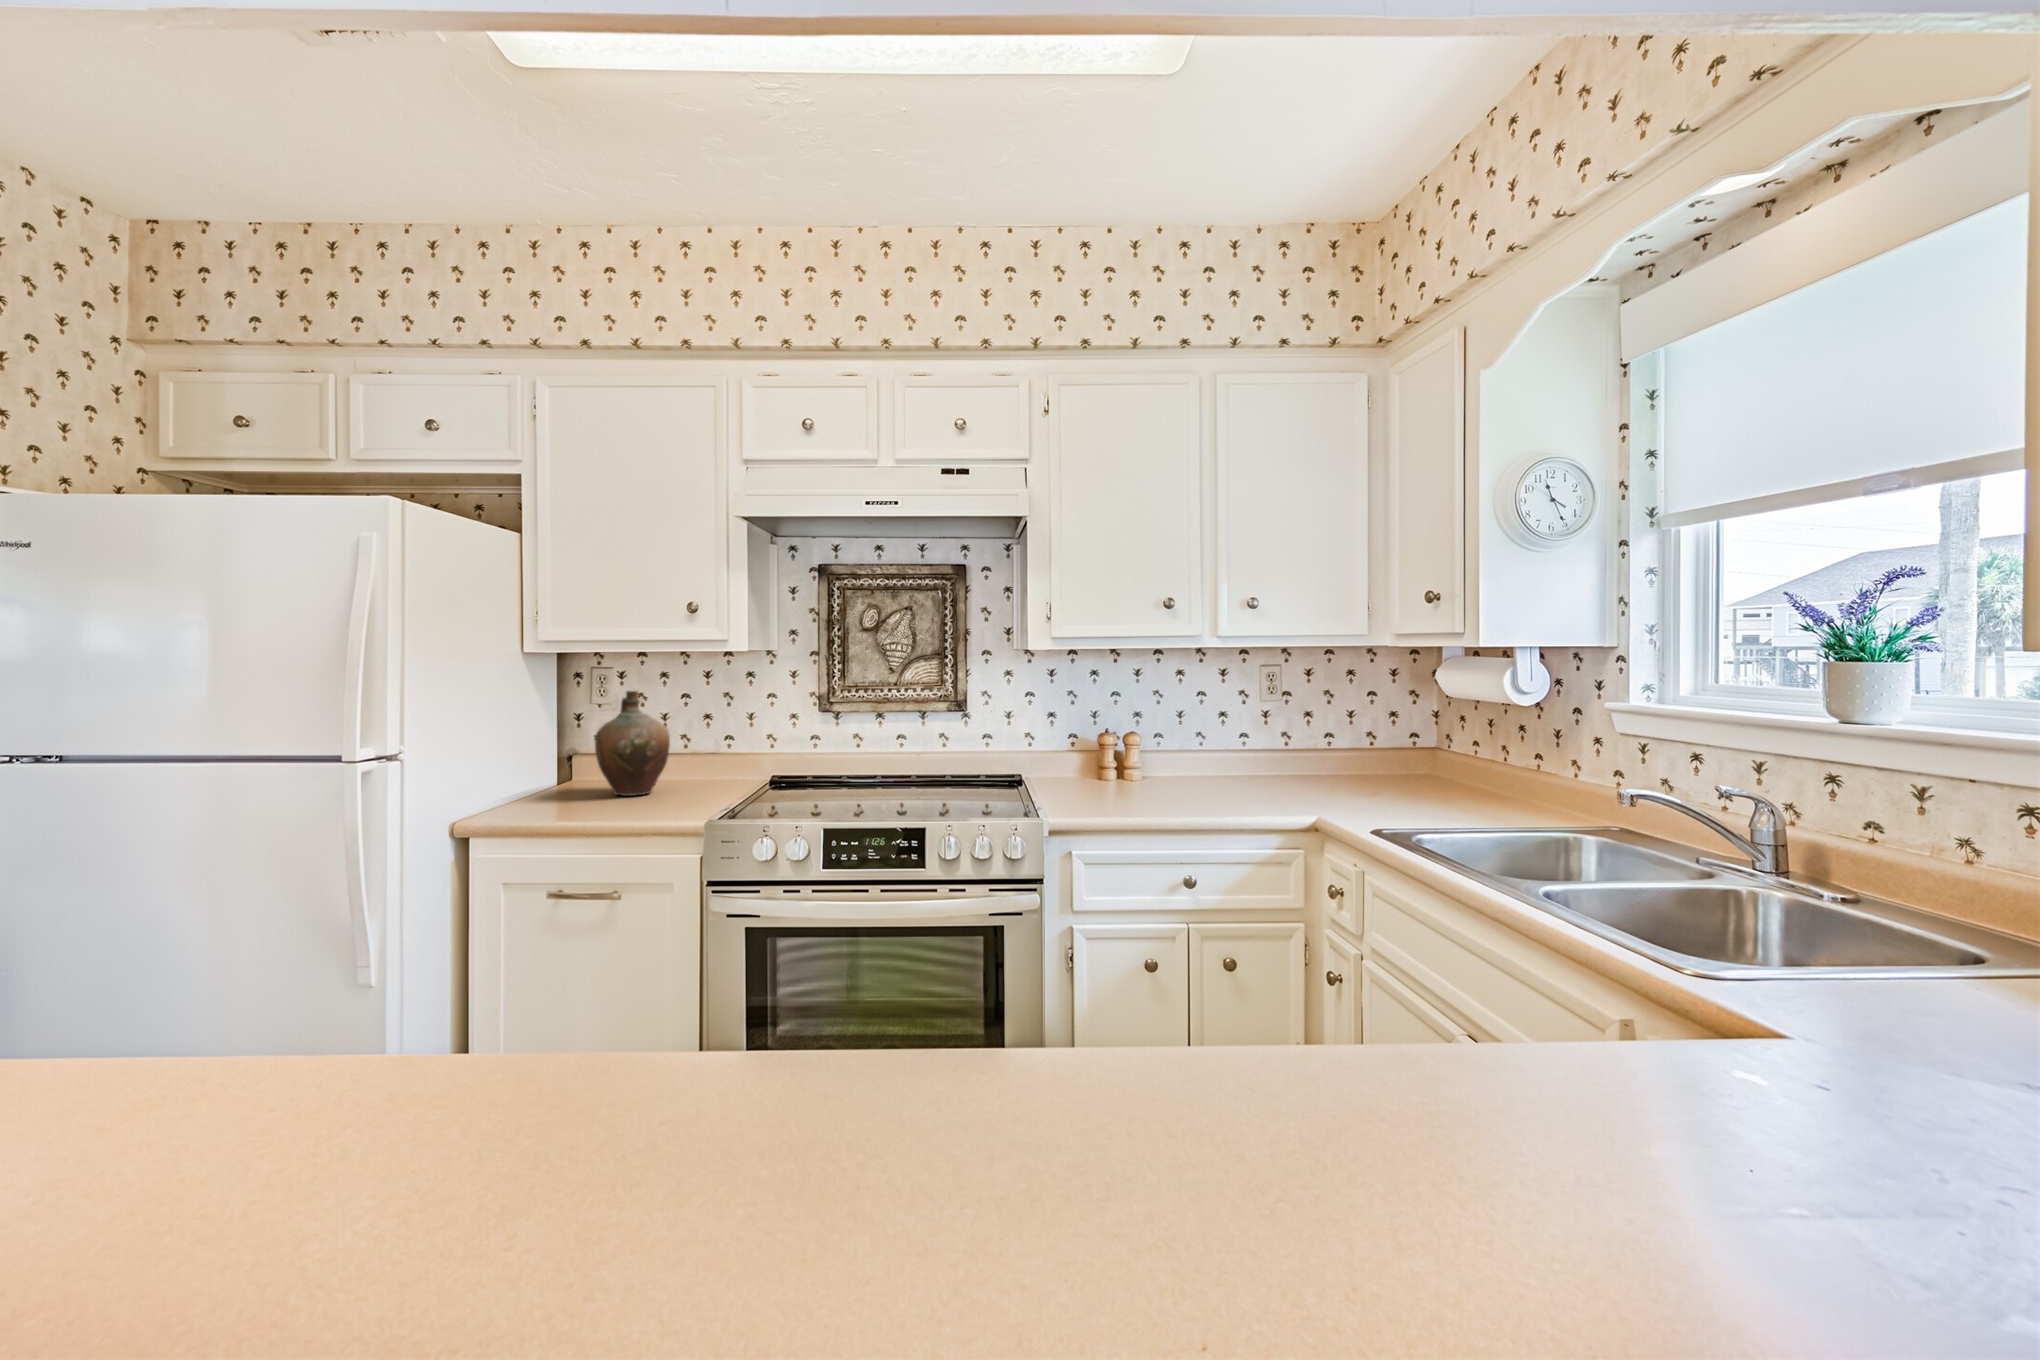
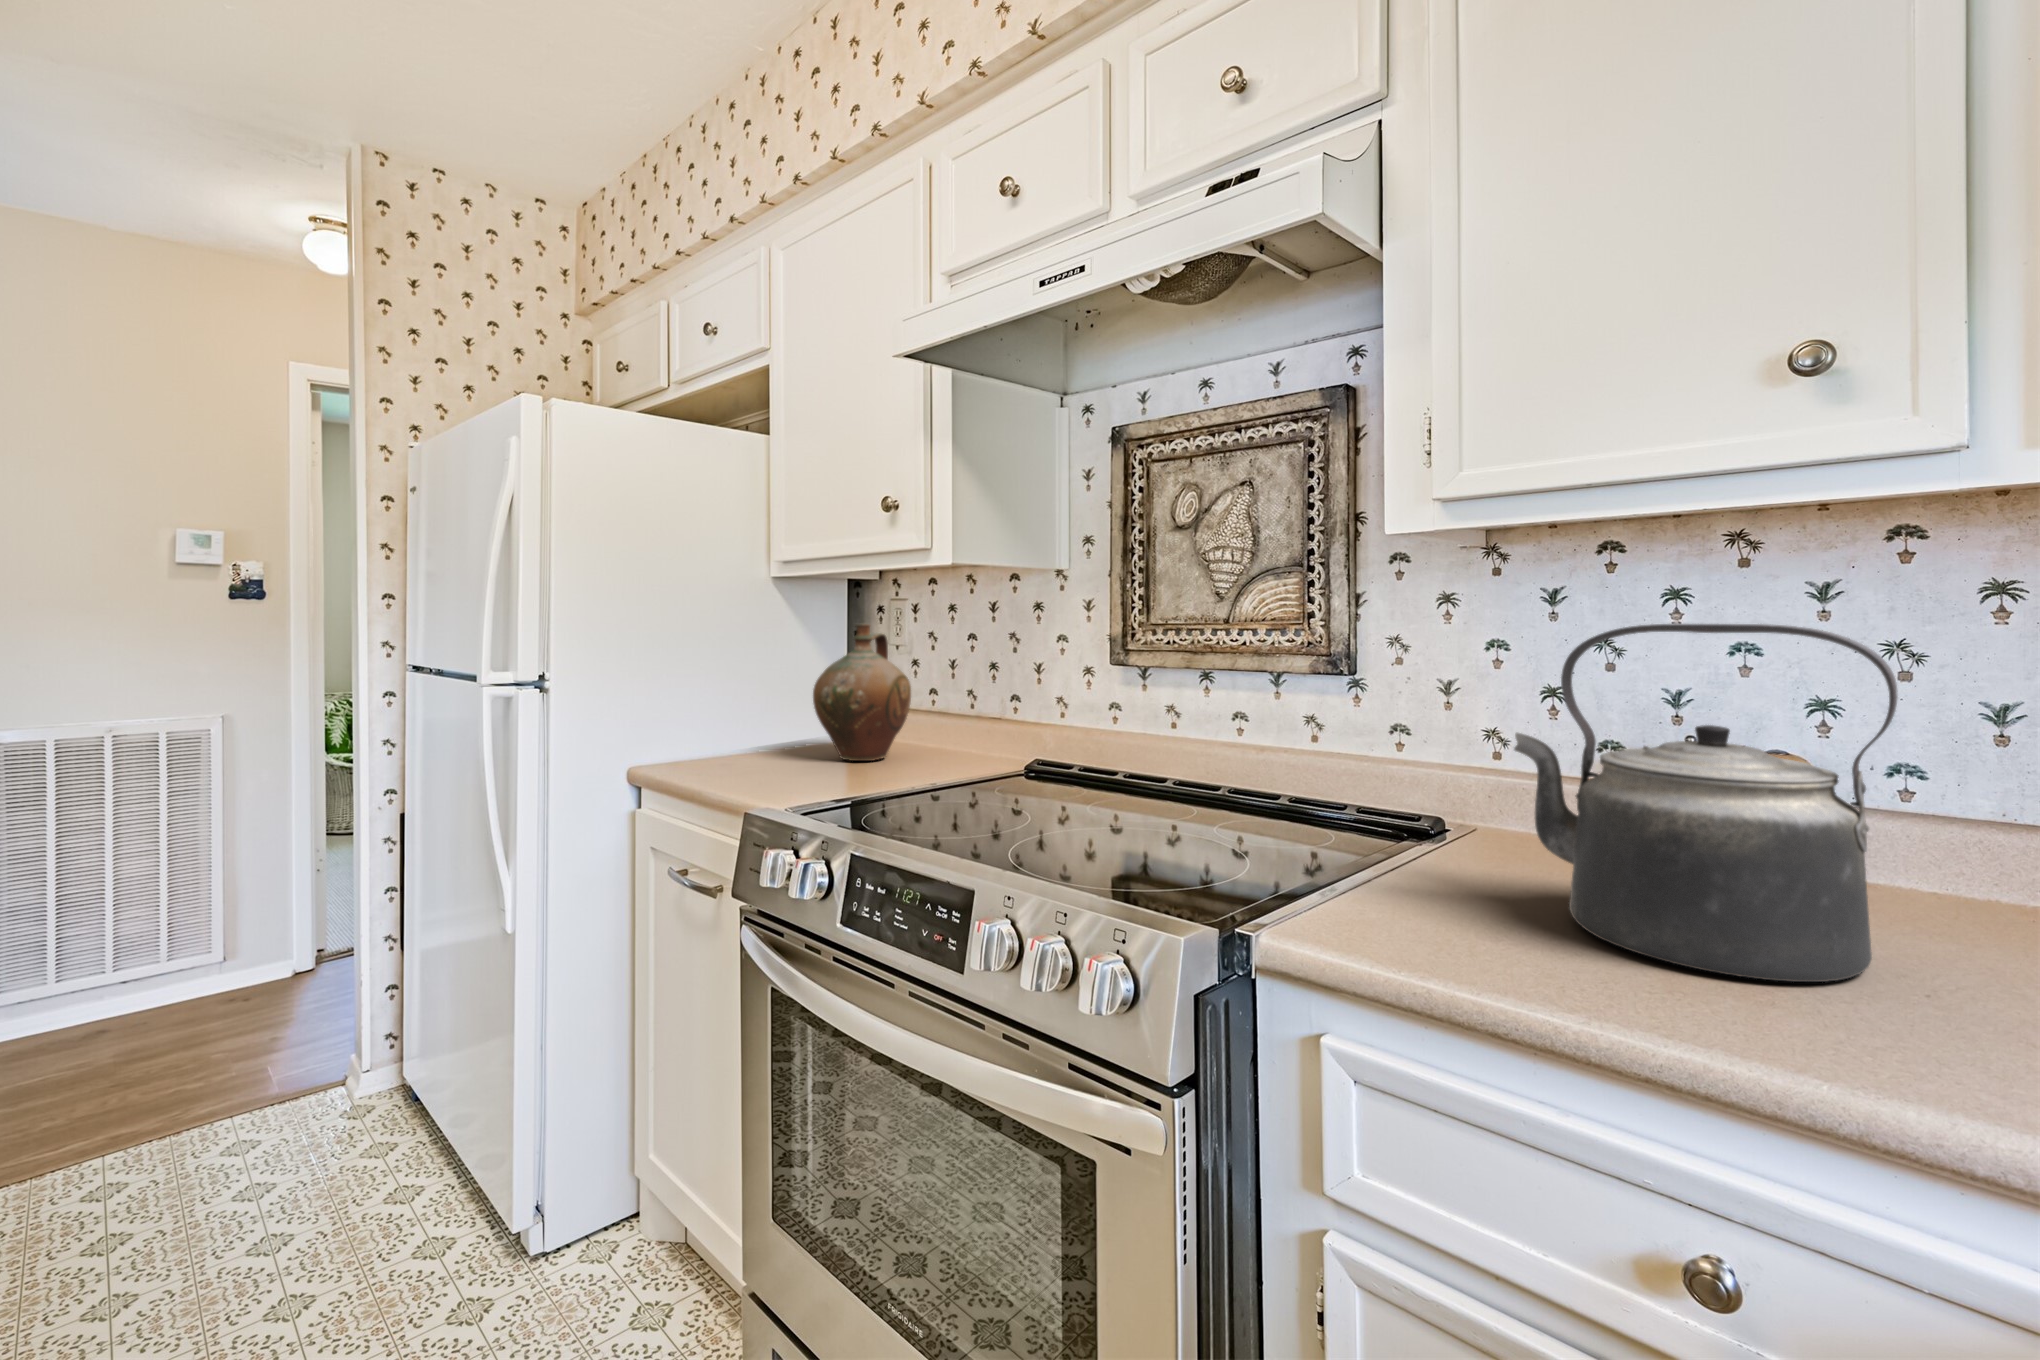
kettle: none [1088,688,1192,801] -> present [1514,624,1898,982]

